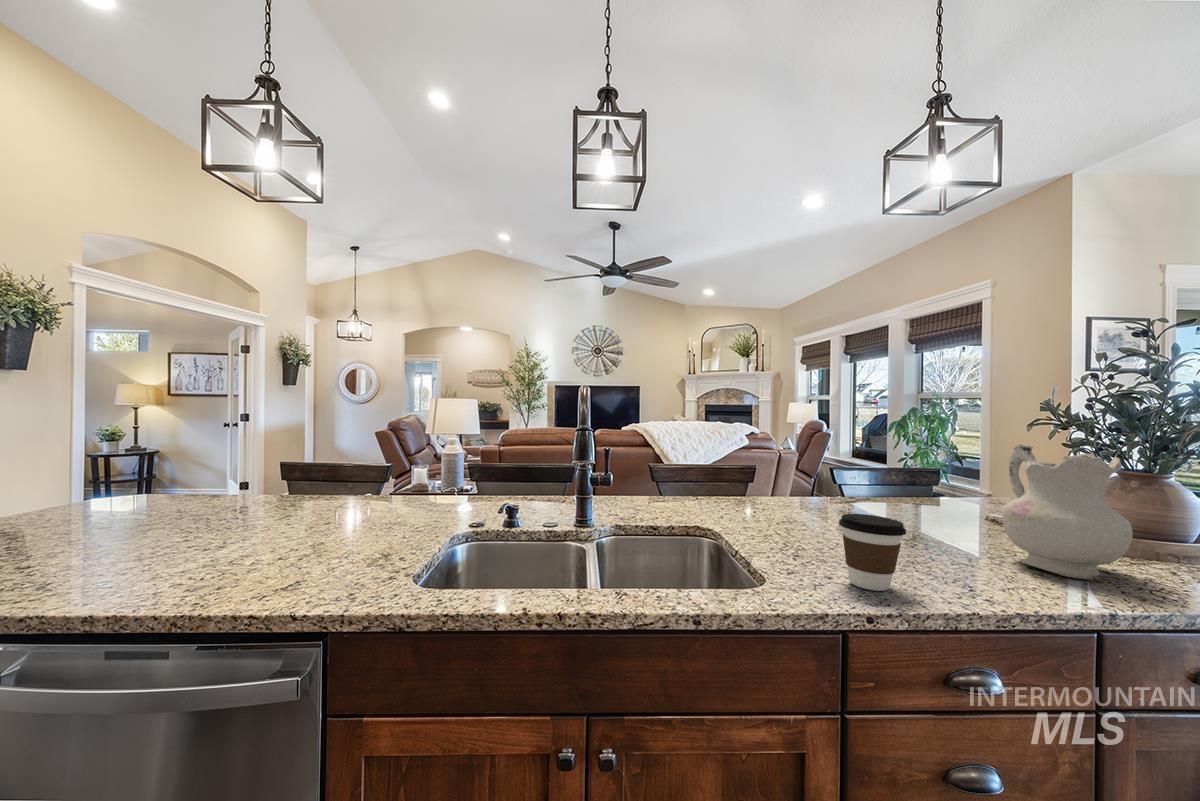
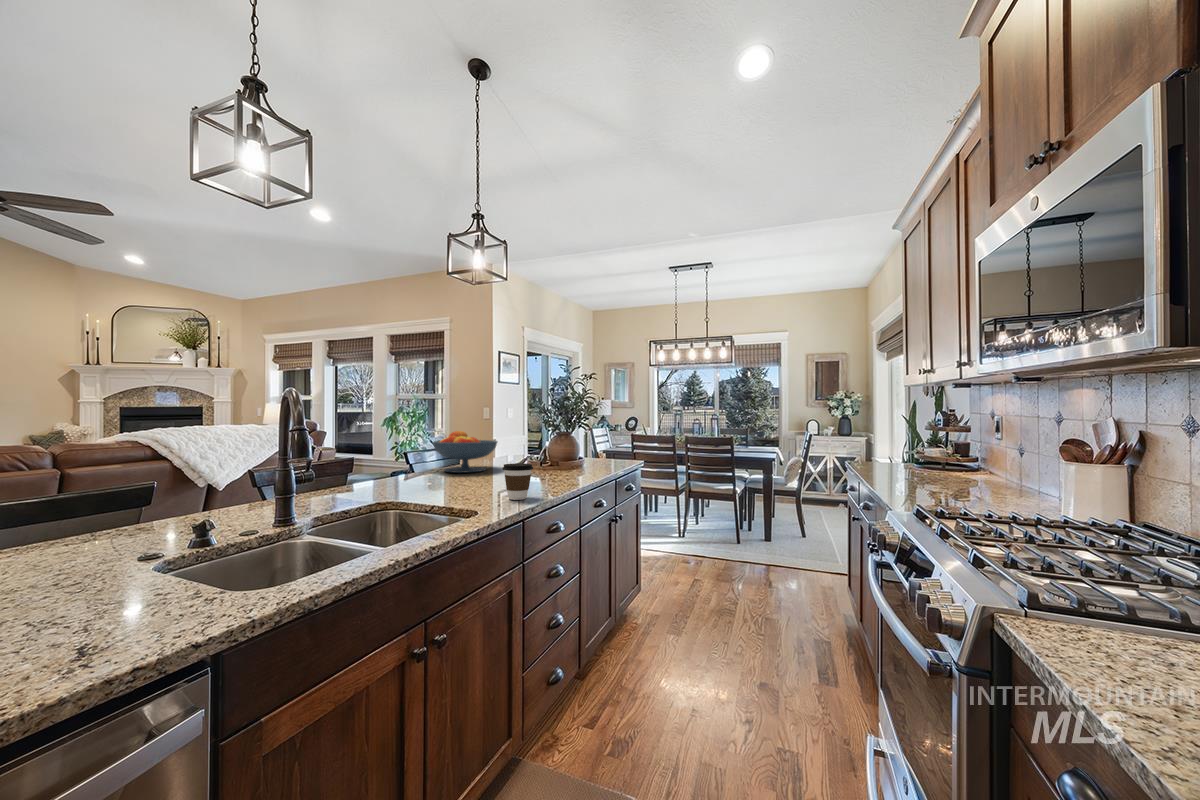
ceramic pitcher: present [1002,445,1133,579] -> none [534,423,578,479]
fruit bowl: none [841,446,961,519] -> present [433,431,497,473]

